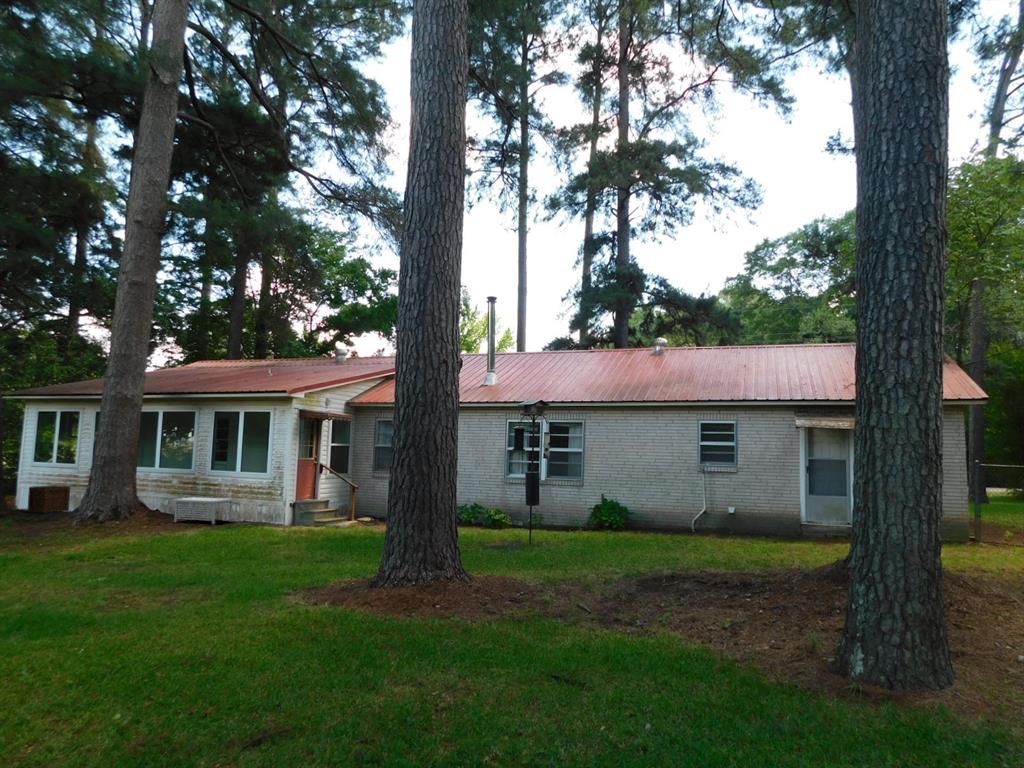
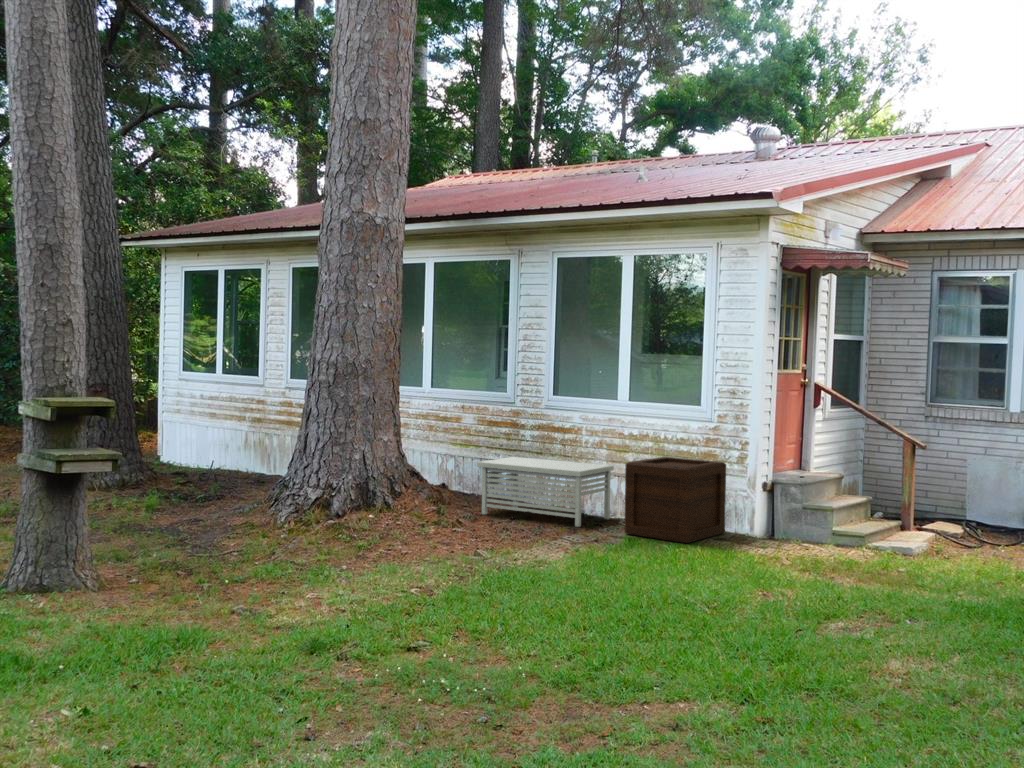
wooden crate: present [27,485,70,513] -> present [624,457,726,543]

